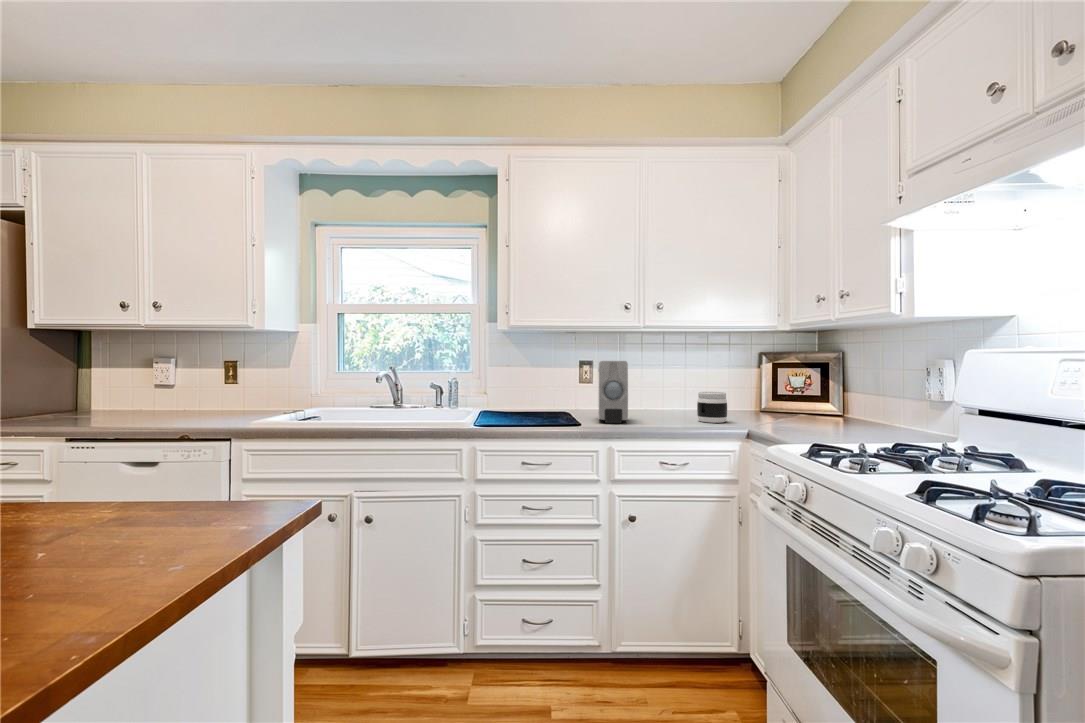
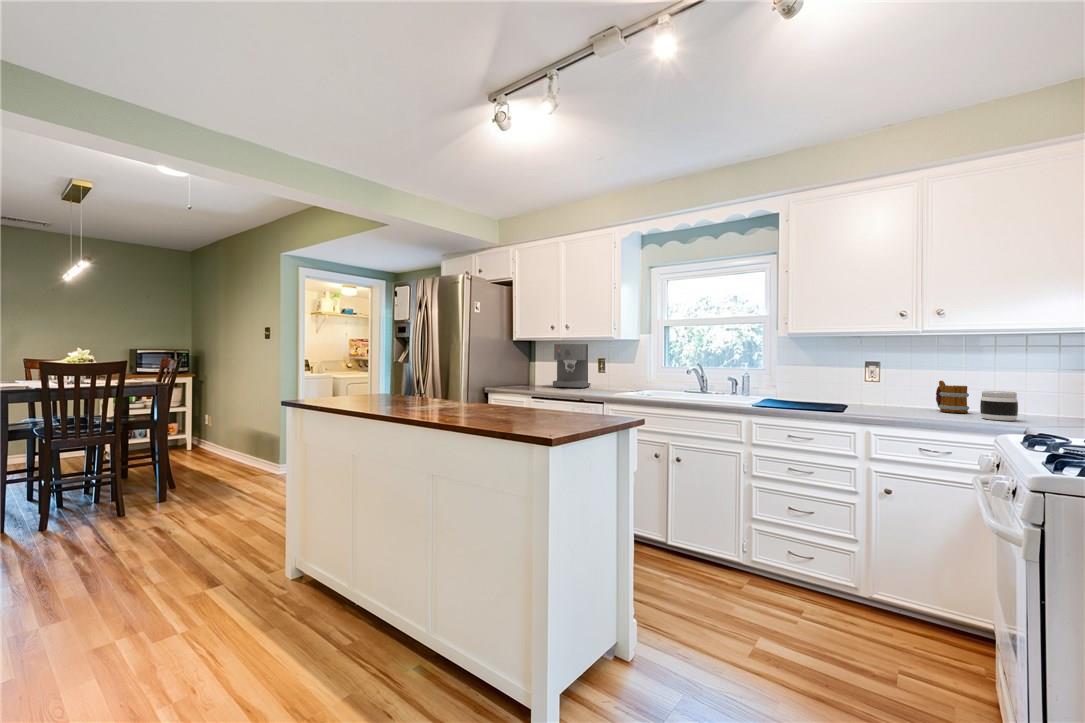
coffee maker: none [126,335,210,413] -> present [553,344,591,388]
soap dispenser: present [598,361,628,423] -> none [863,360,899,413]
mug: none [647,382,678,416] -> present [936,381,969,413]

